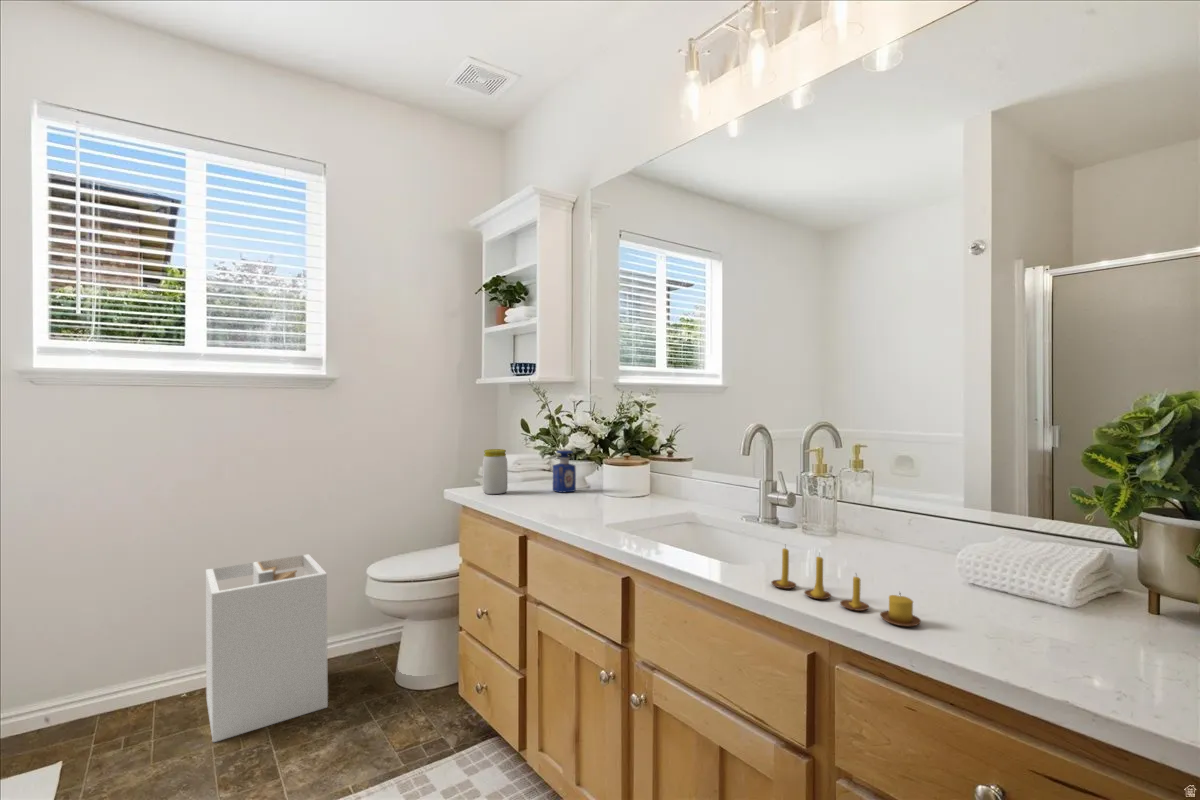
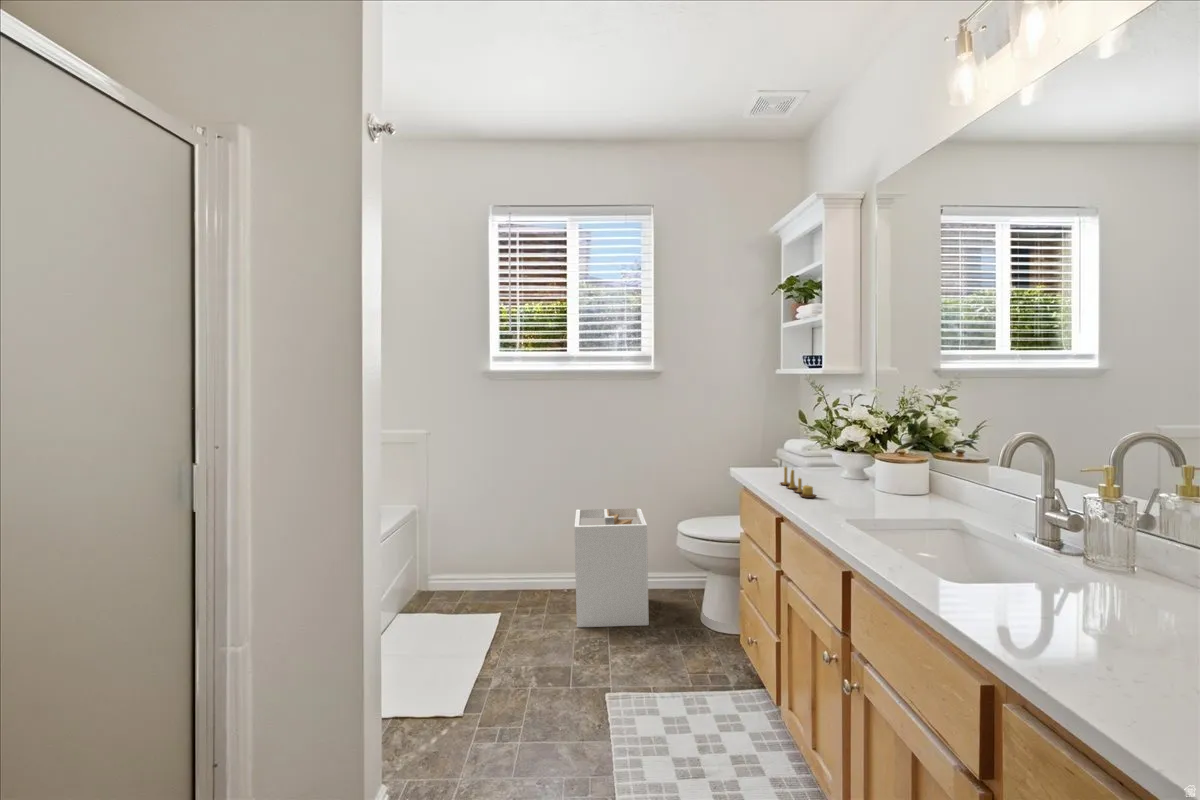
jar: present [483,449,508,494] -> none [760,438,783,478]
perfume bottle: present [553,449,576,493] -> none [827,442,850,483]
candle: present [772,548,921,626] -> present [780,467,816,498]

